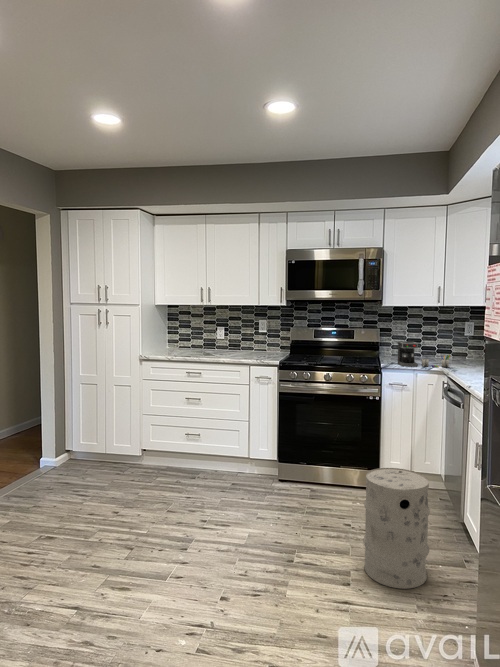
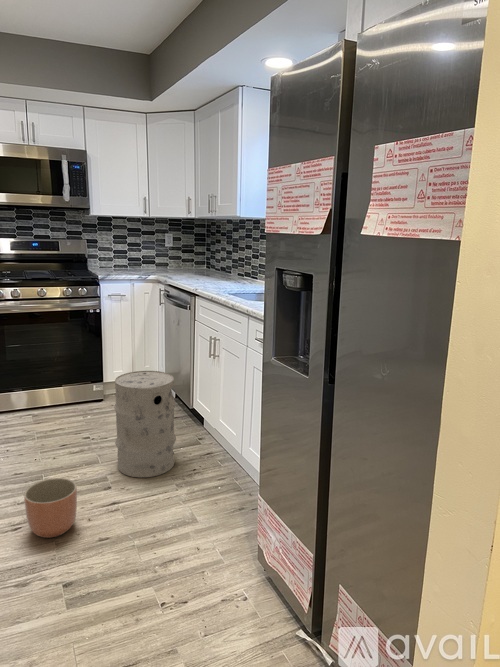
coffee maker: present [398,341,450,367] -> none [111,252,161,277]
planter: none [261,556,306,616] -> present [24,478,77,538]

